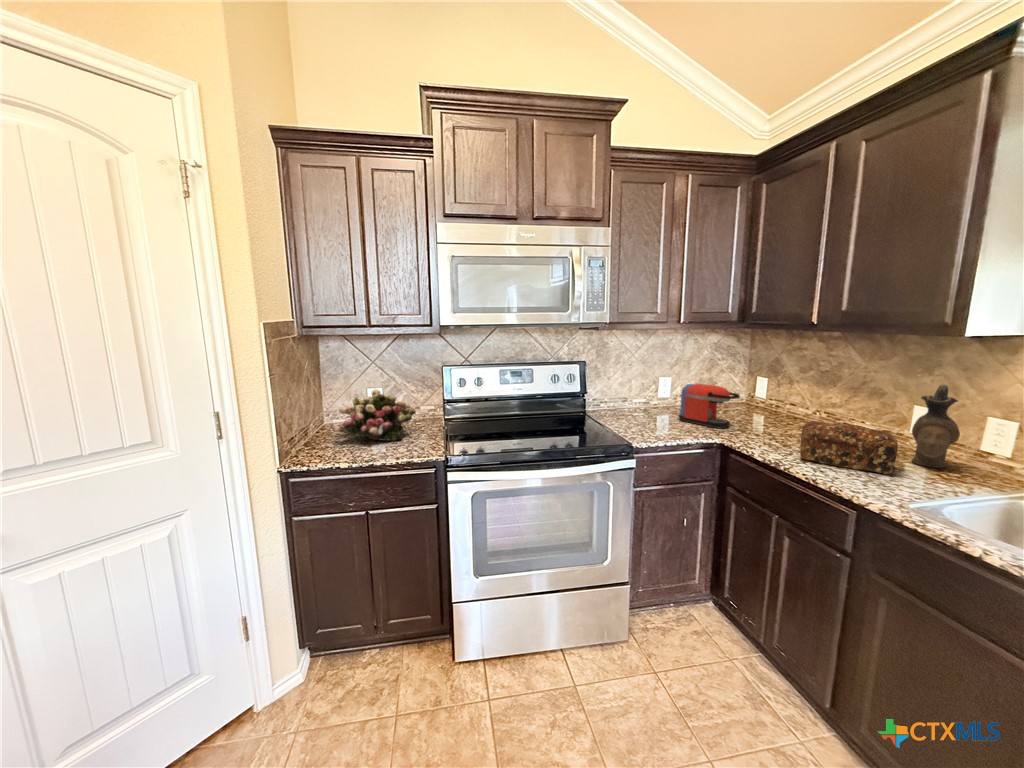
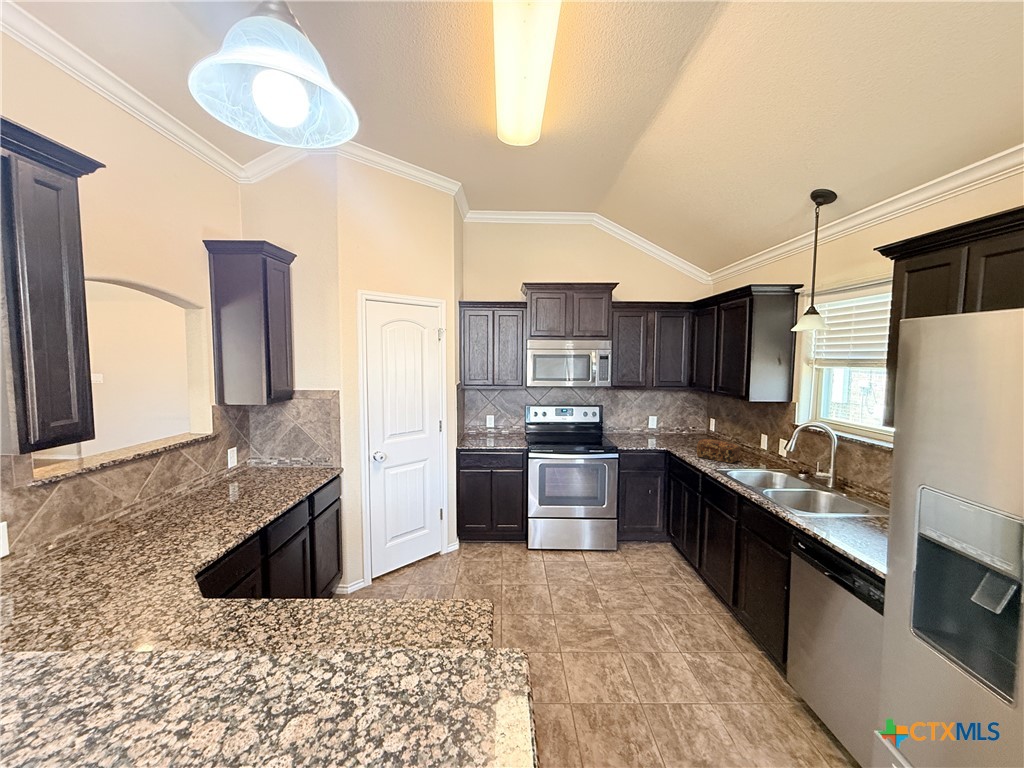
coffee maker: present [679,384,740,428] -> none [654,420,684,445]
ceramic pitcher: present [912,385,960,468] -> none [750,423,769,463]
flower arrangement: present [334,389,416,441] -> none [475,416,512,441]

